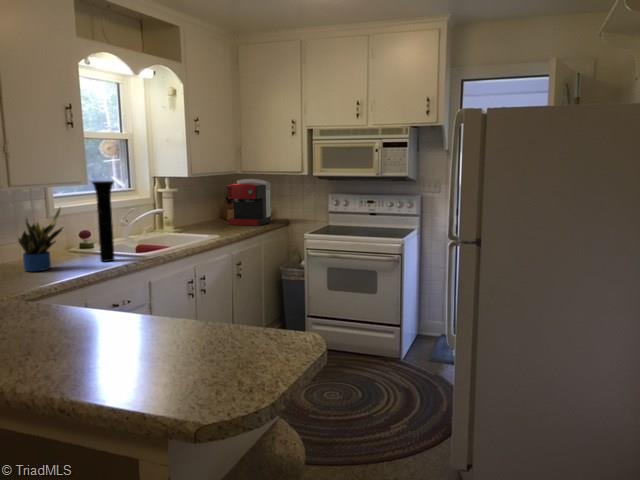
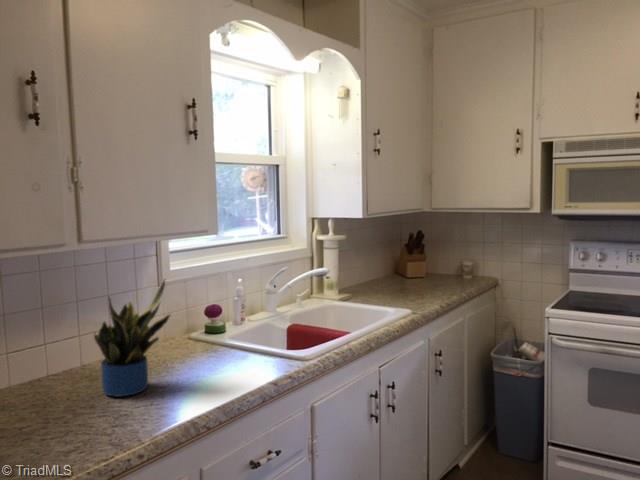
coffee maker: present [227,179,271,226] -> none [413,219,474,290]
vase: present [92,181,114,262] -> none [221,230,260,373]

